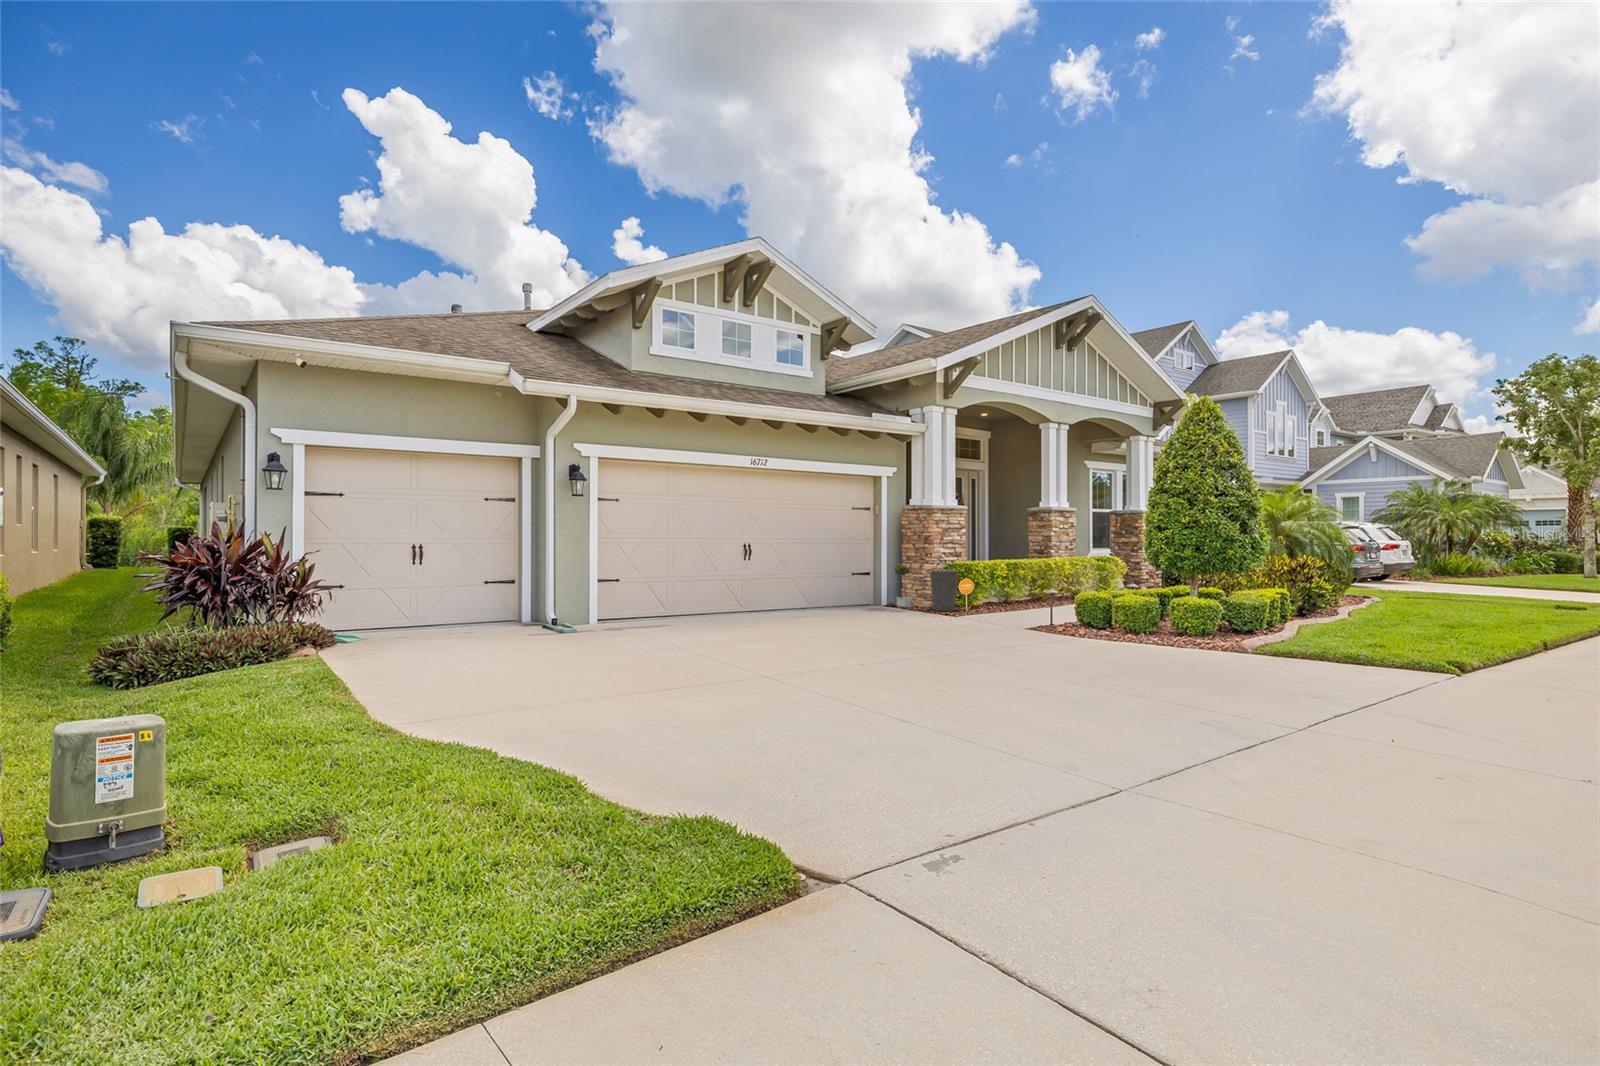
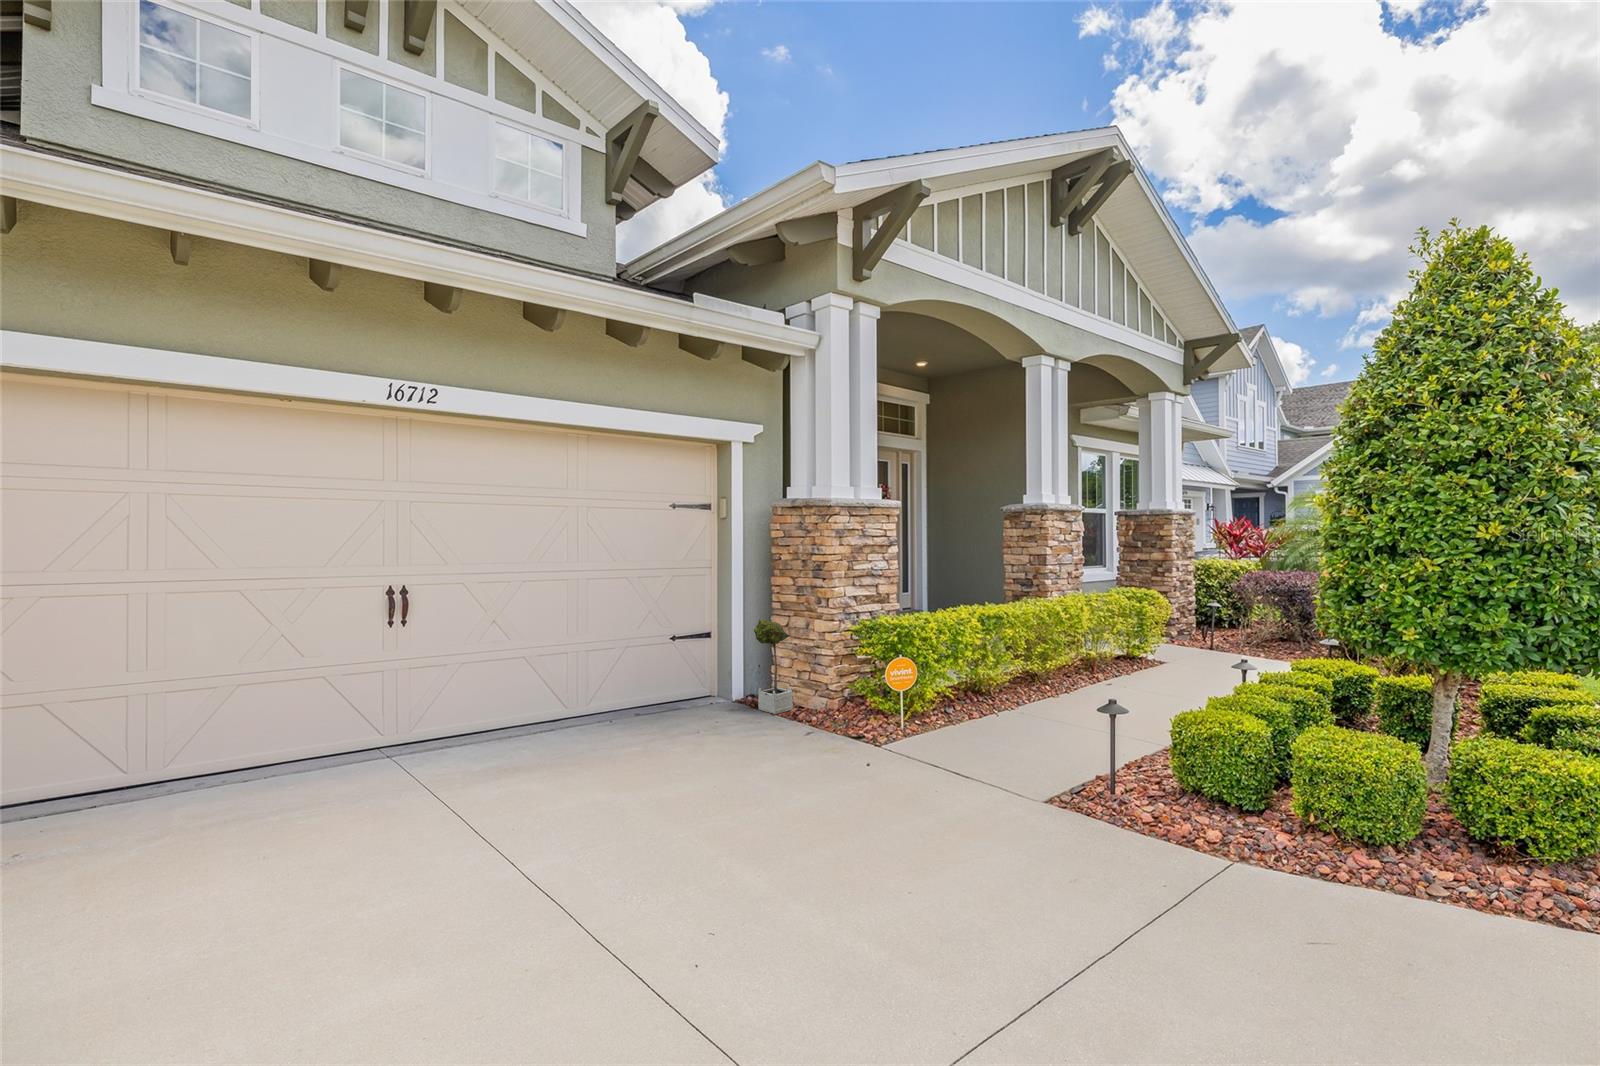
trash can: present [930,569,958,611] -> none [824,634,886,731]

